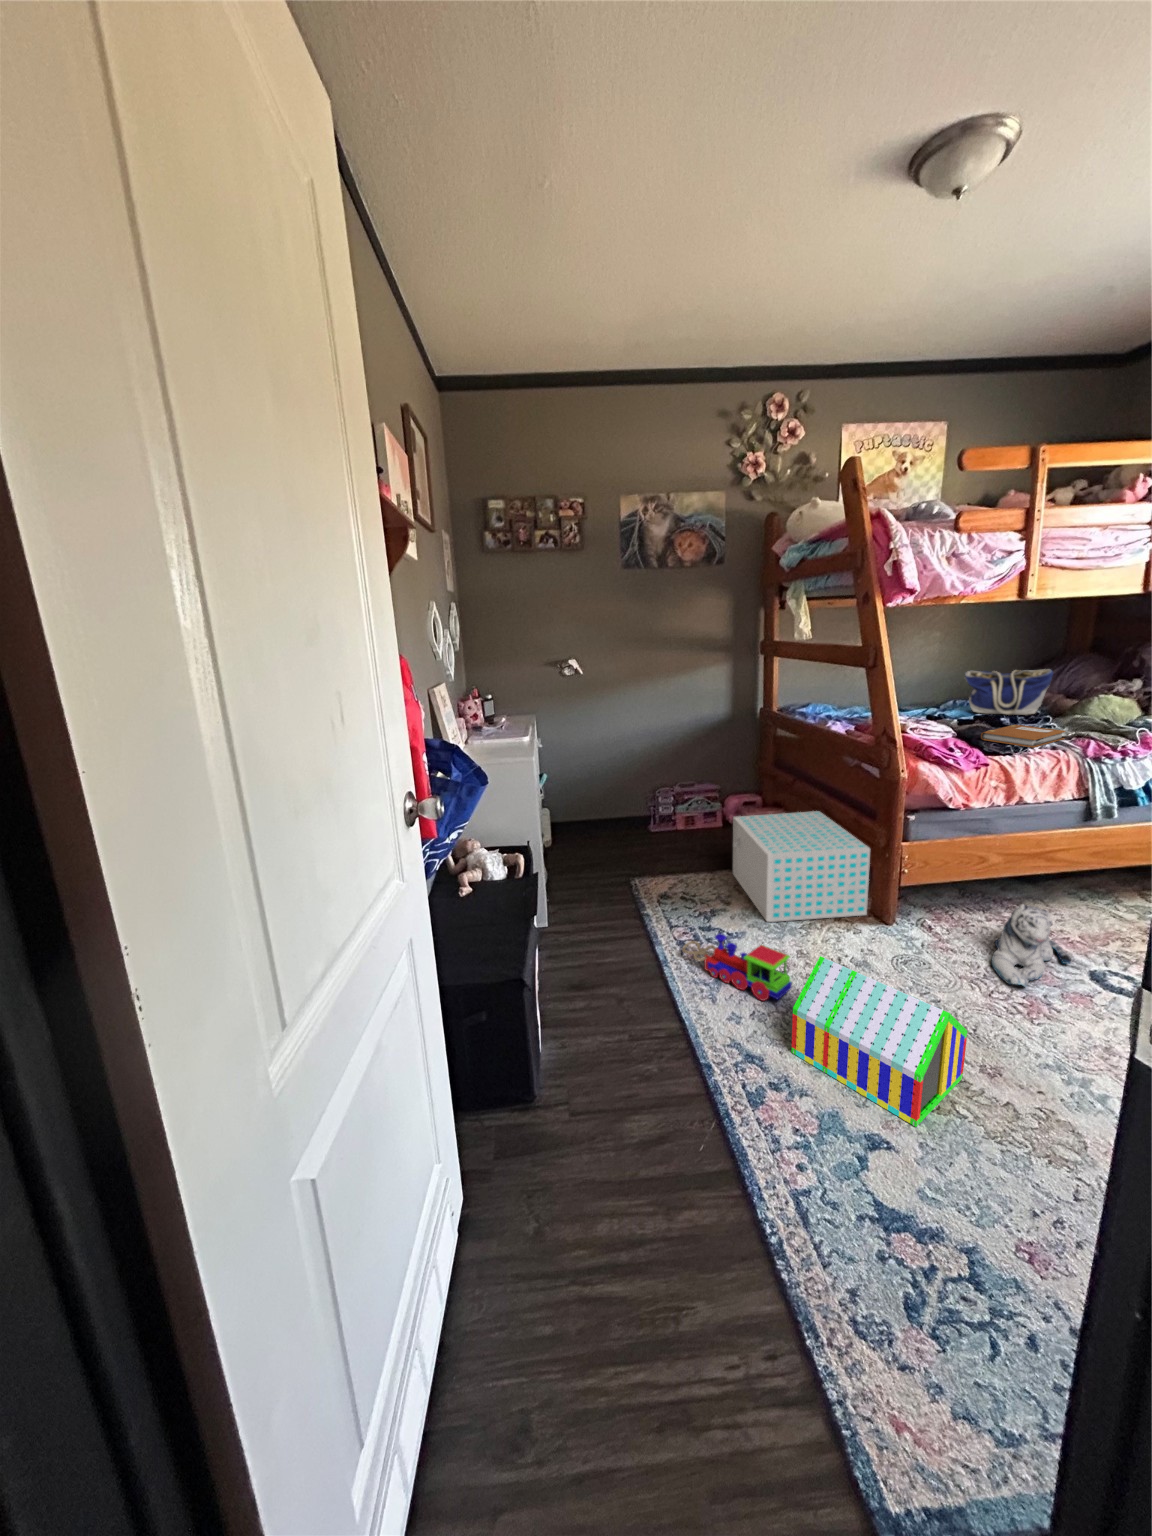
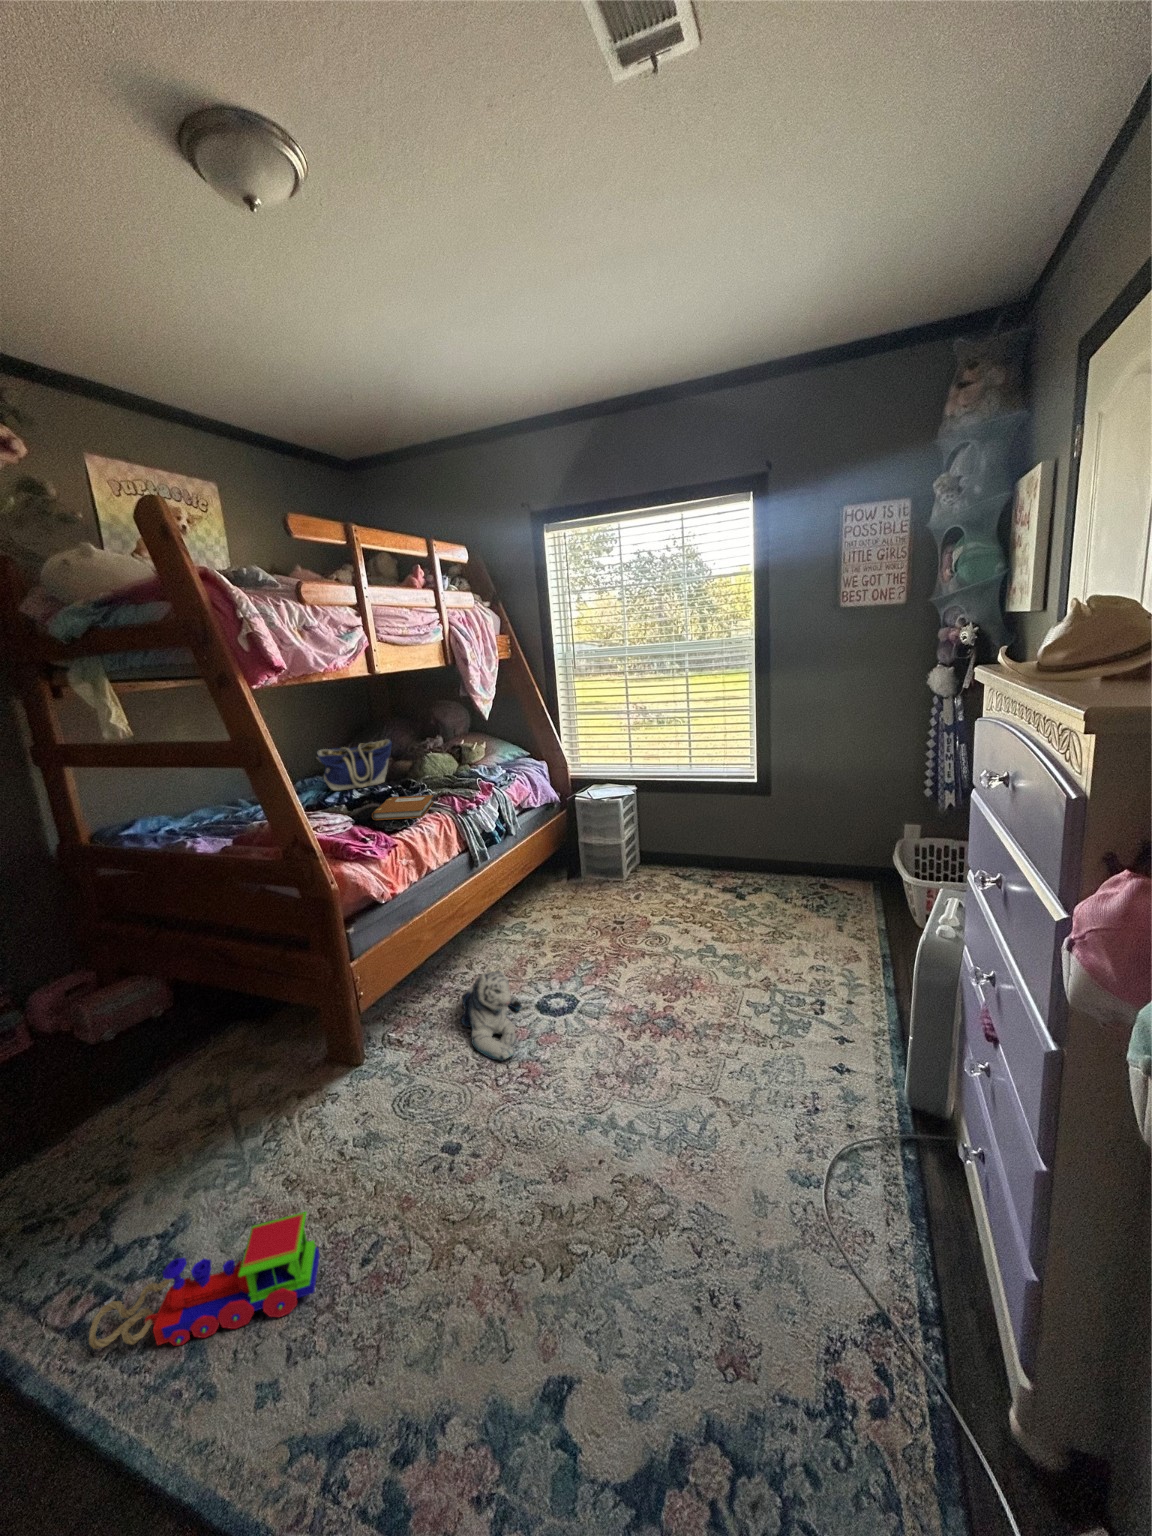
storage box: present [733,811,870,922] -> none [82,961,331,1165]
toy house: present [791,956,968,1127] -> none [372,1156,566,1366]

